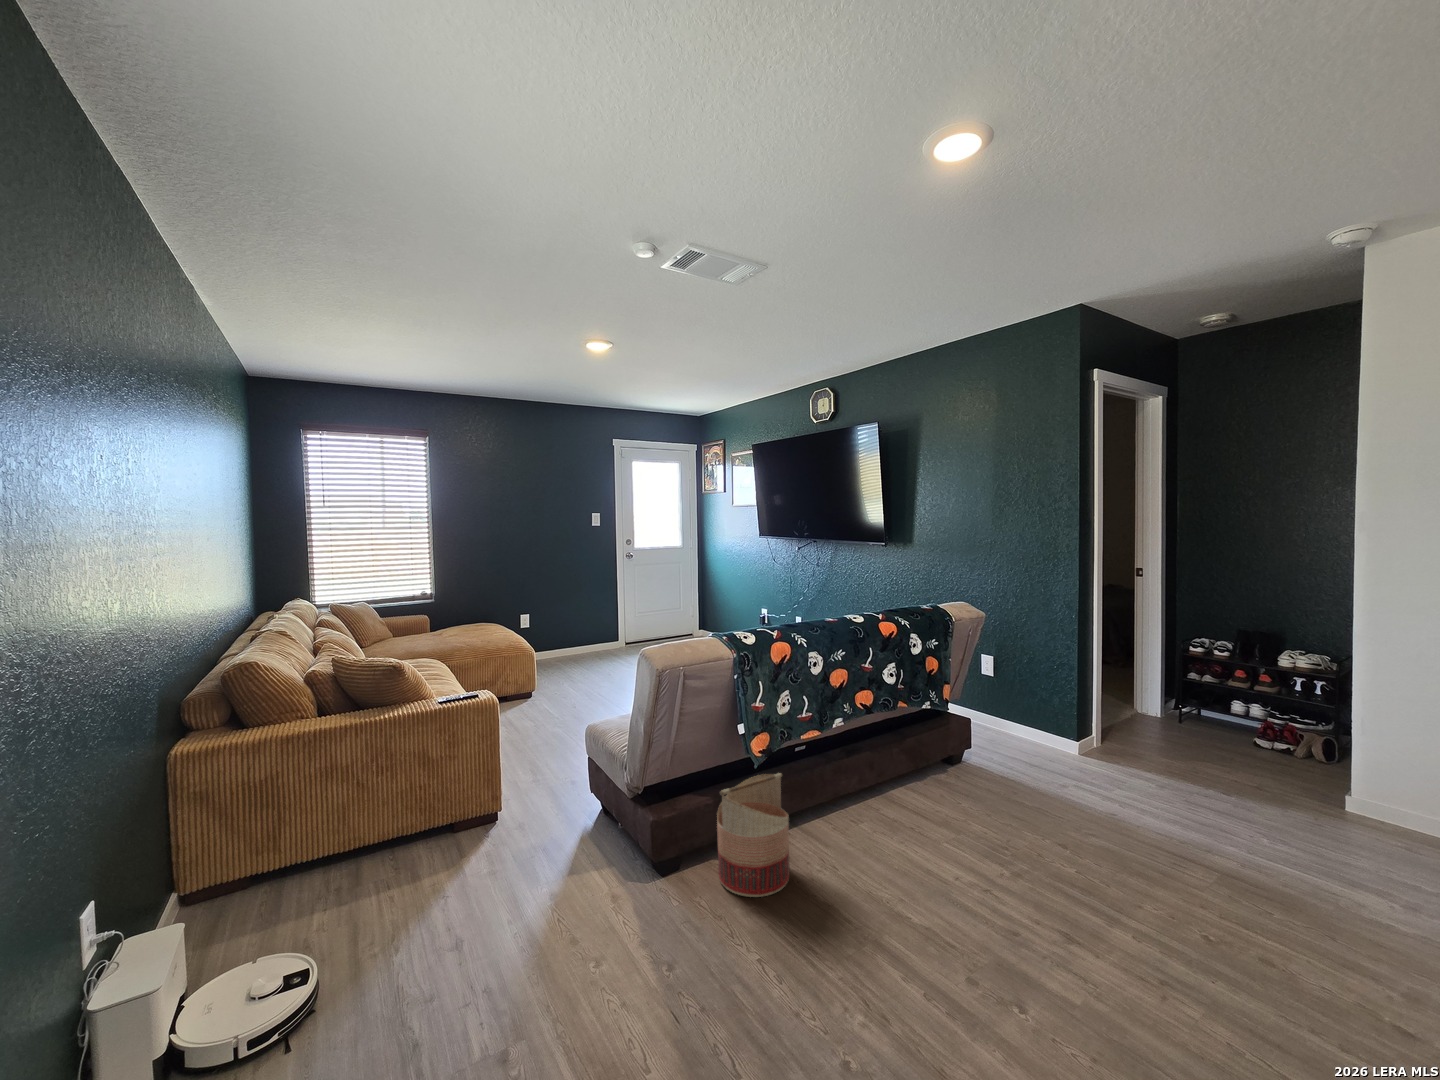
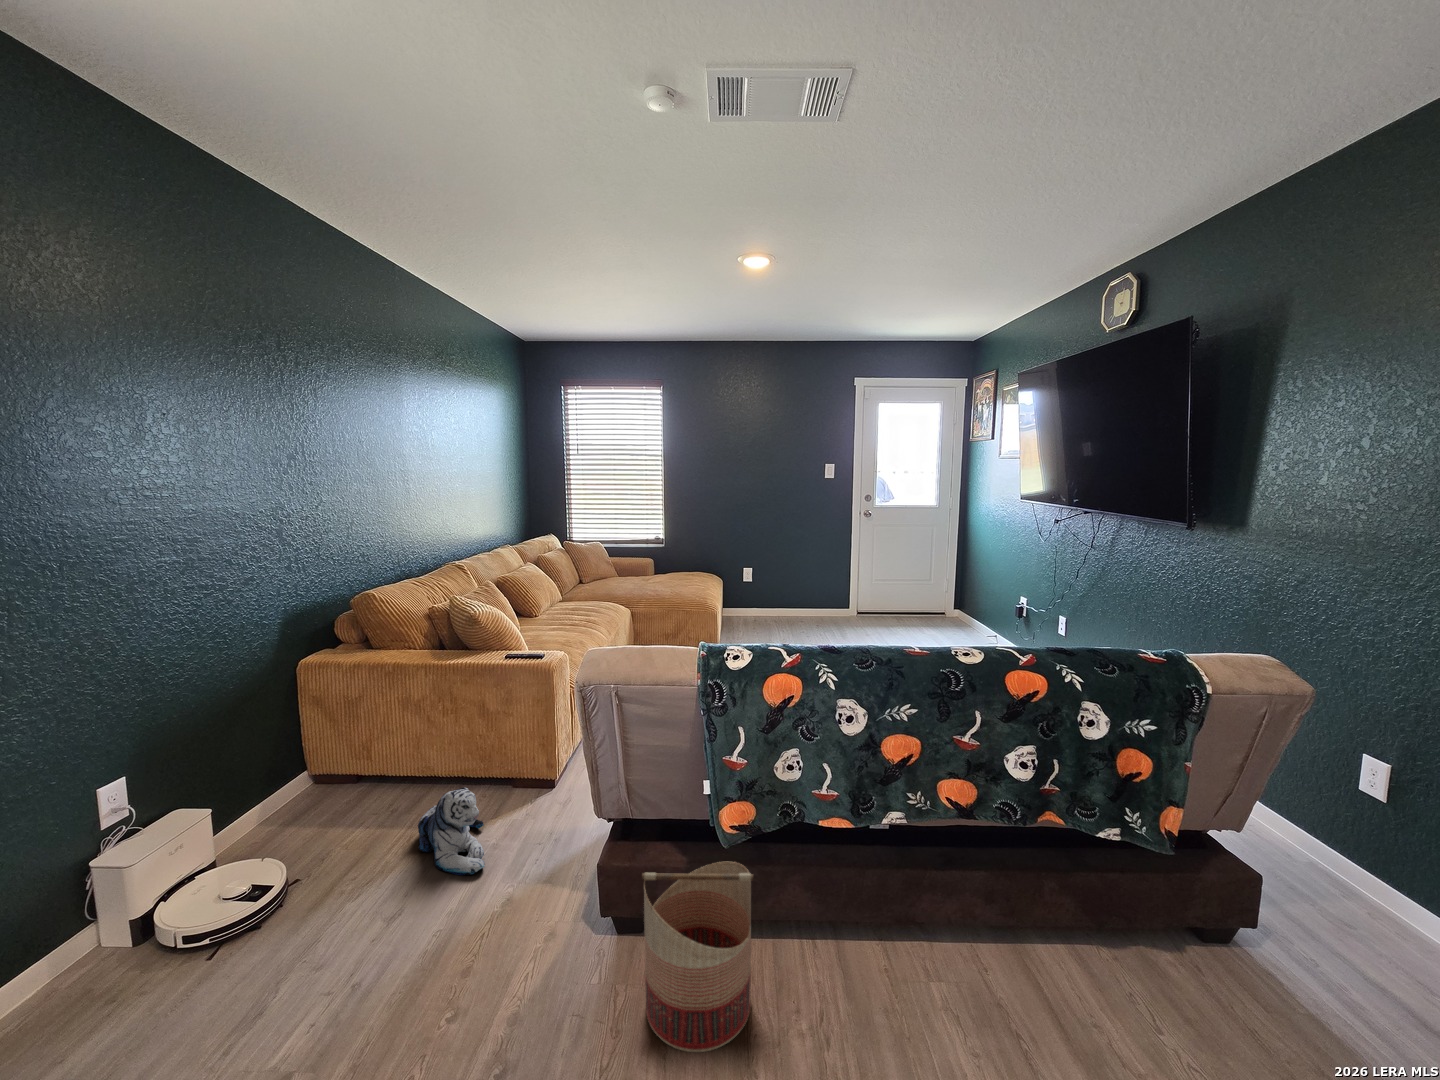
plush toy: none [413,813,513,889] -> present [418,788,485,875]

